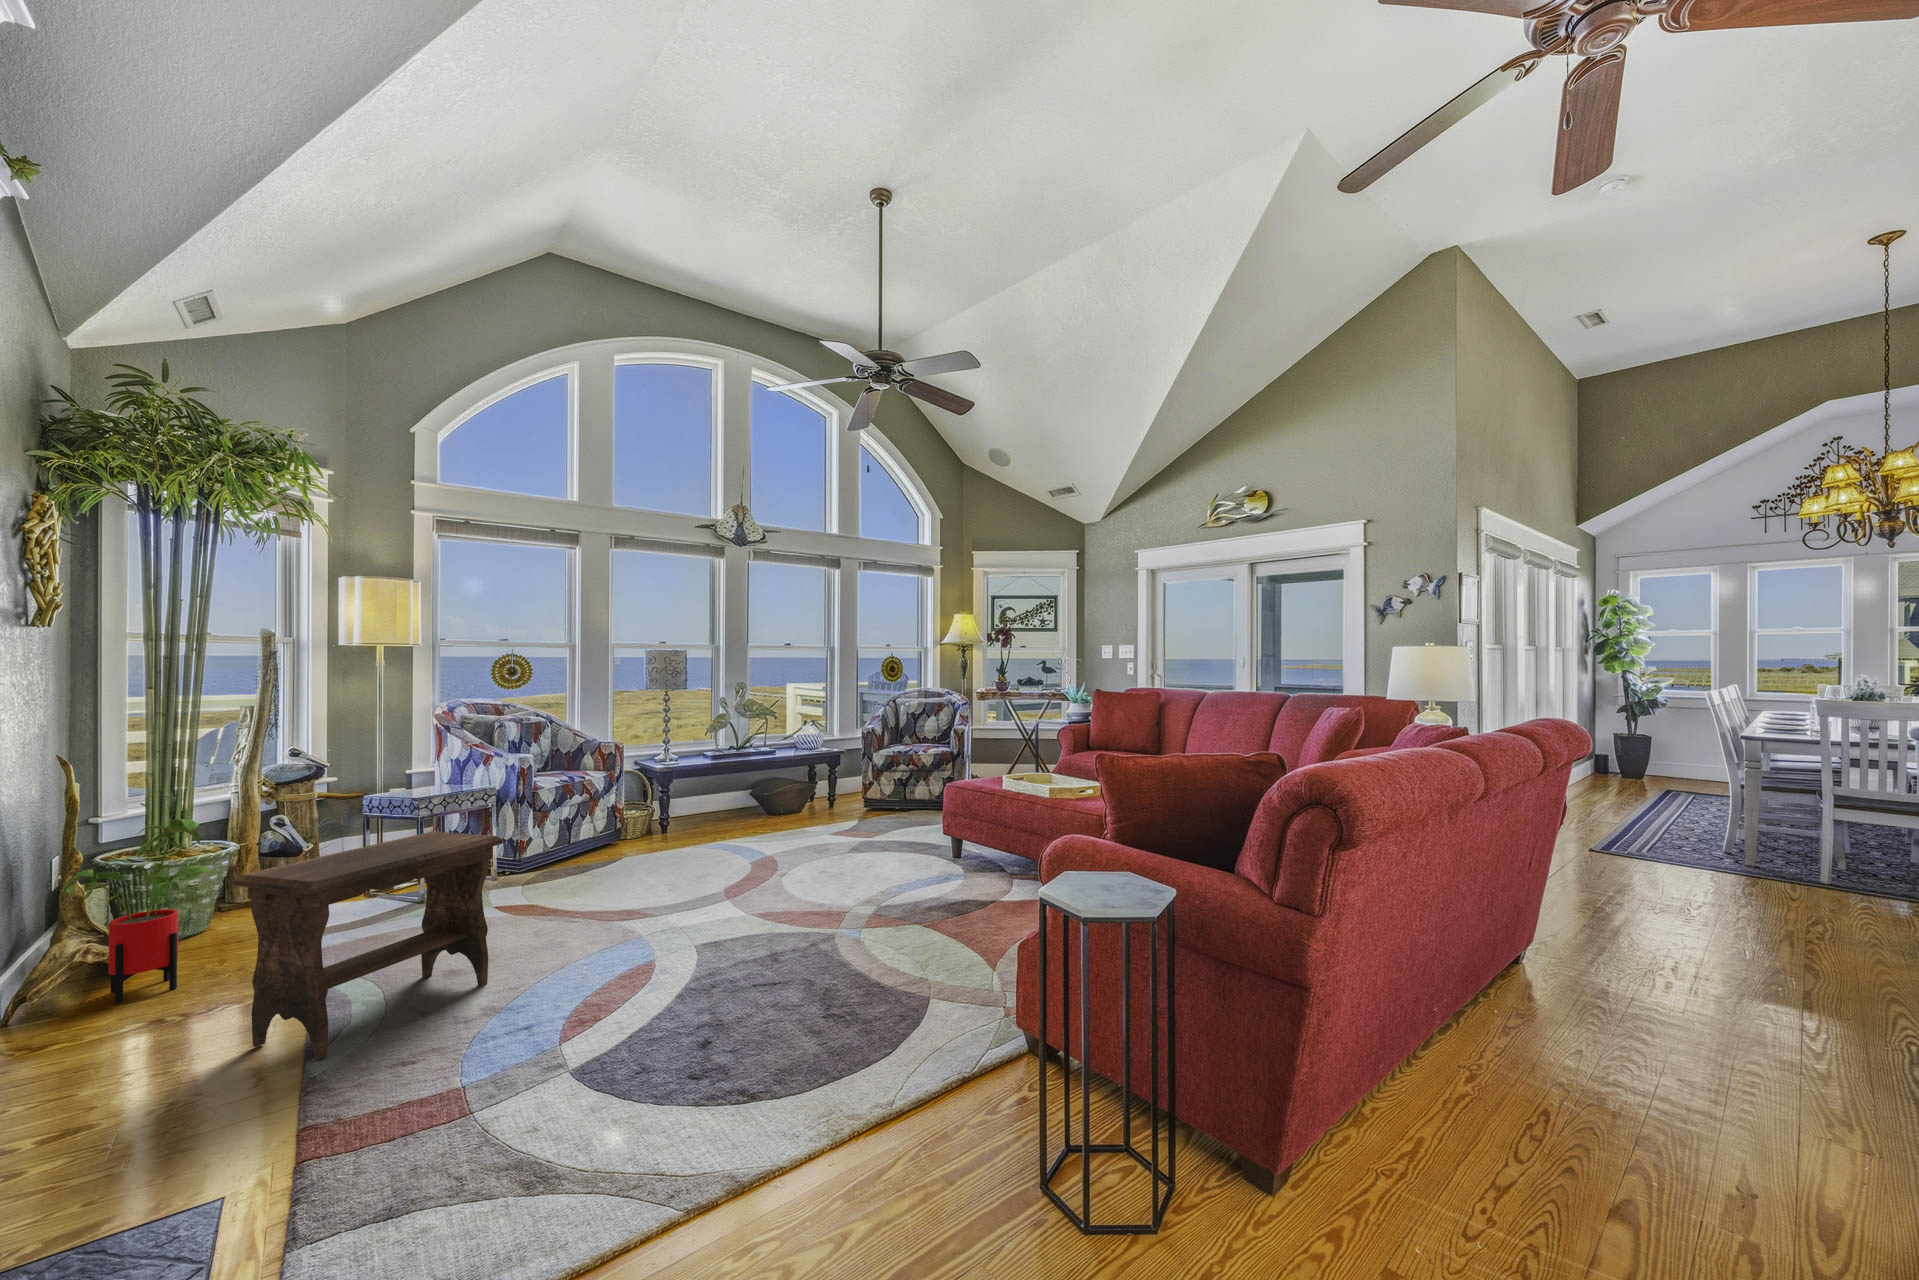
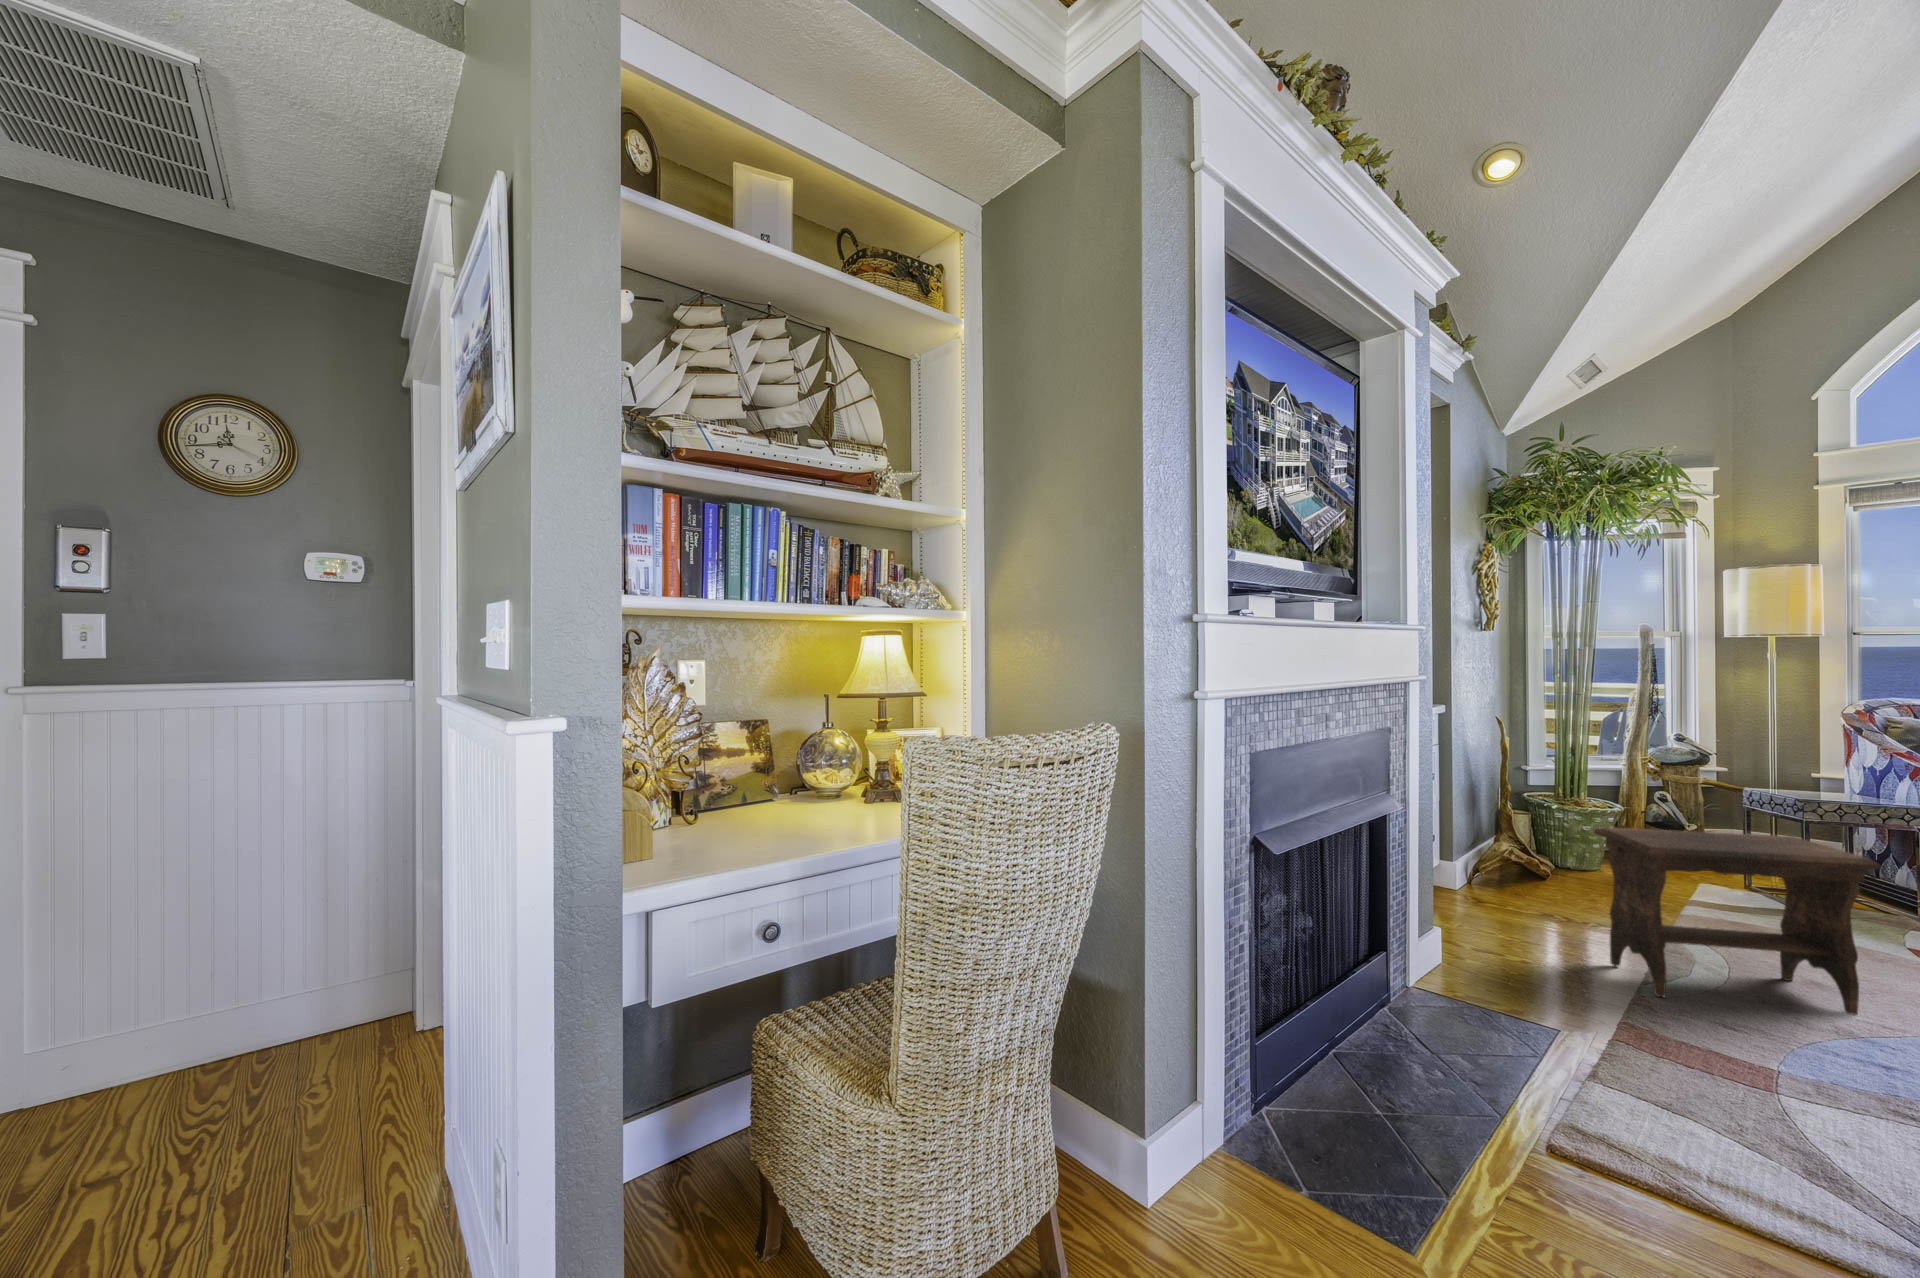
house plant: present [64,819,213,1003] -> none [1500,775,1594,903]

